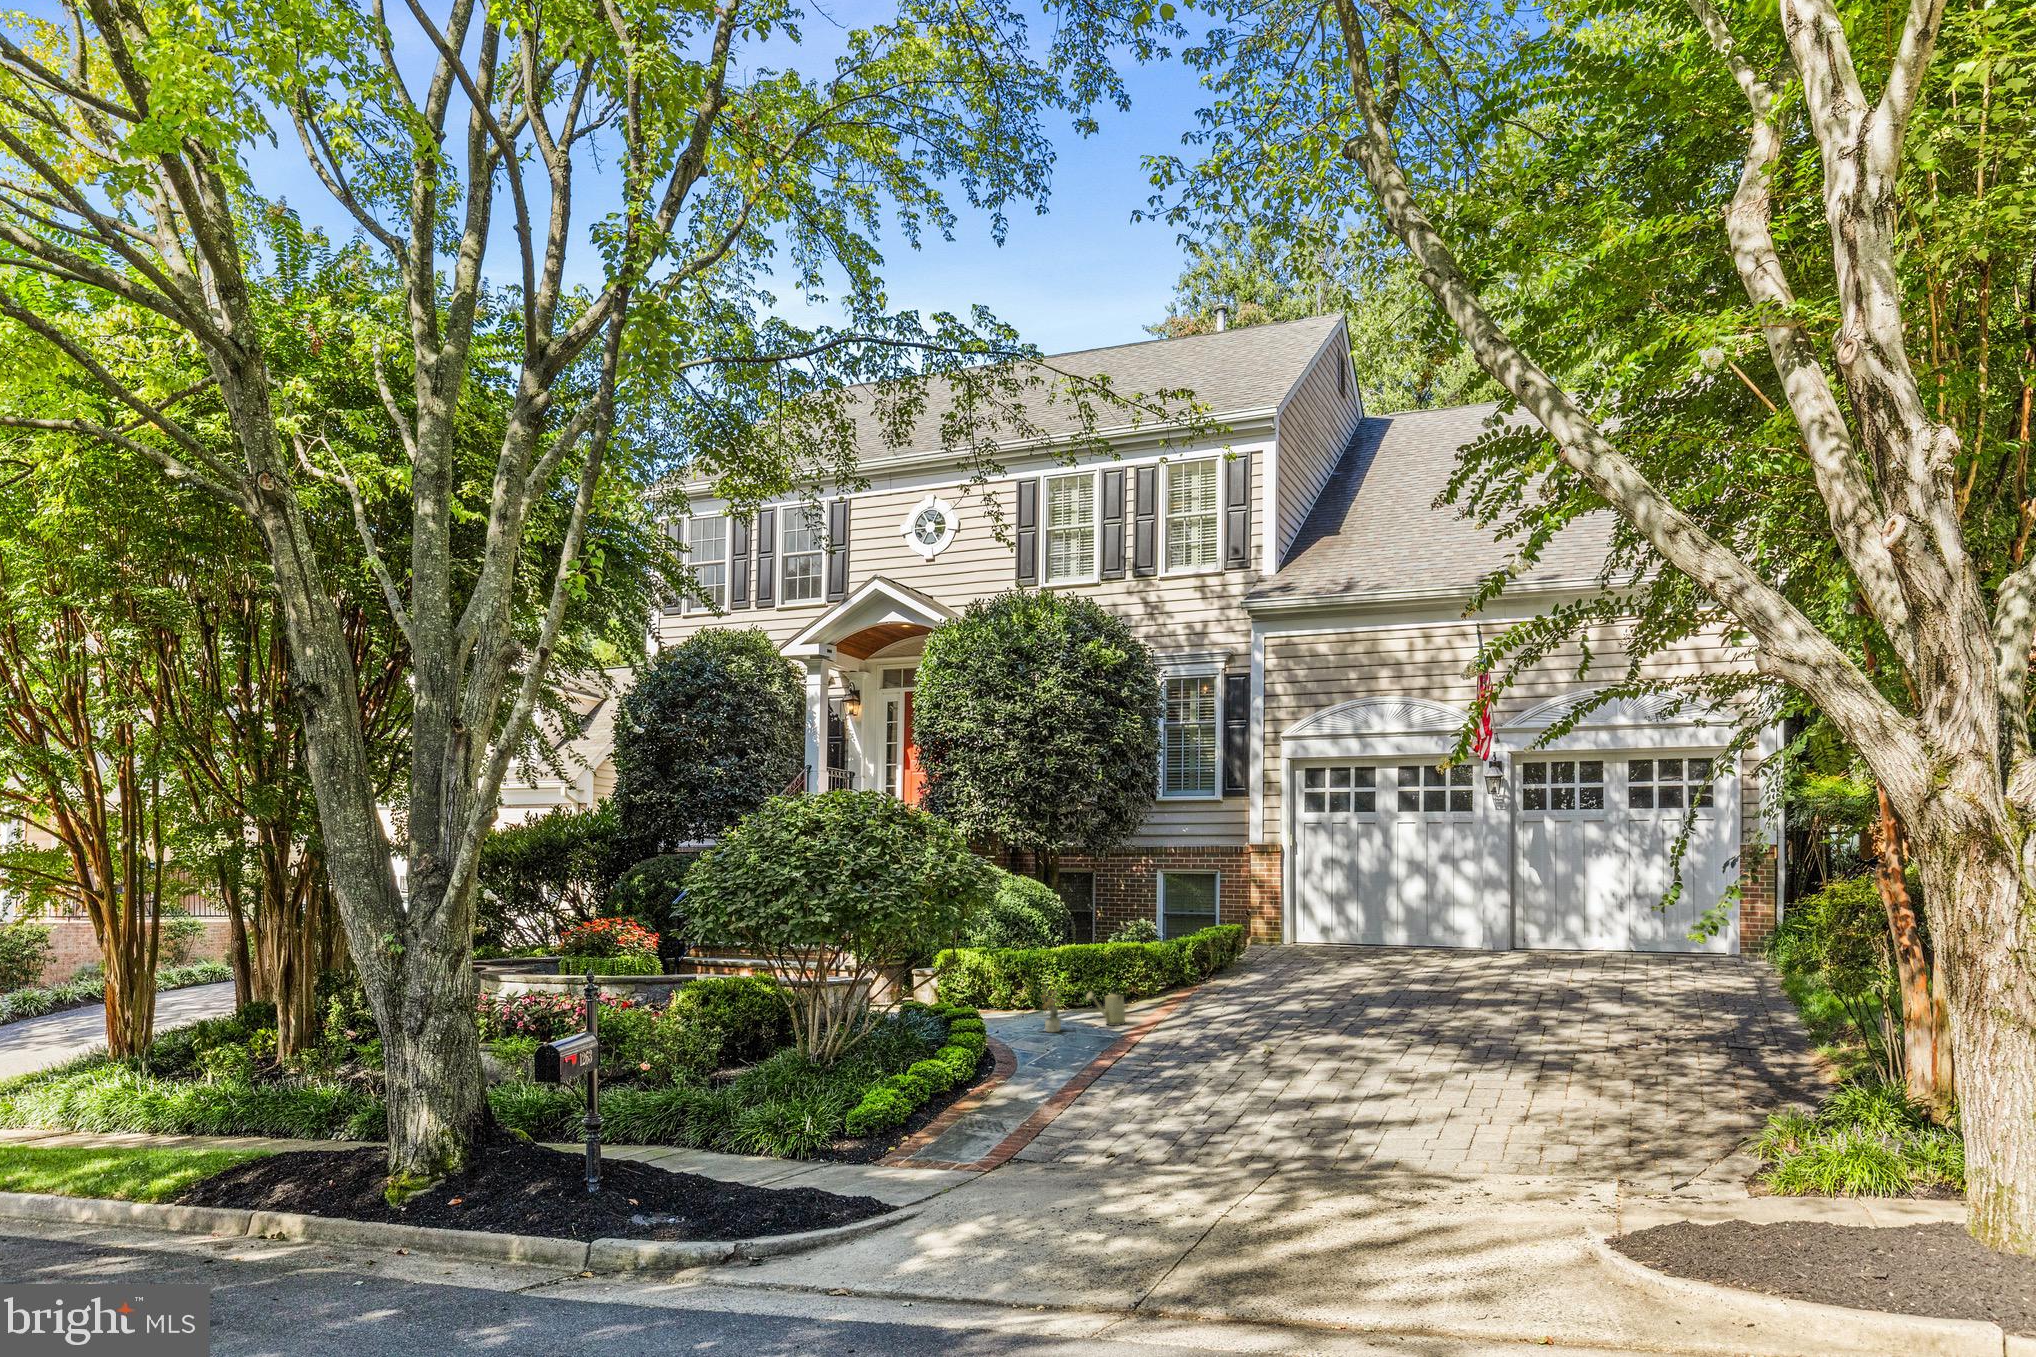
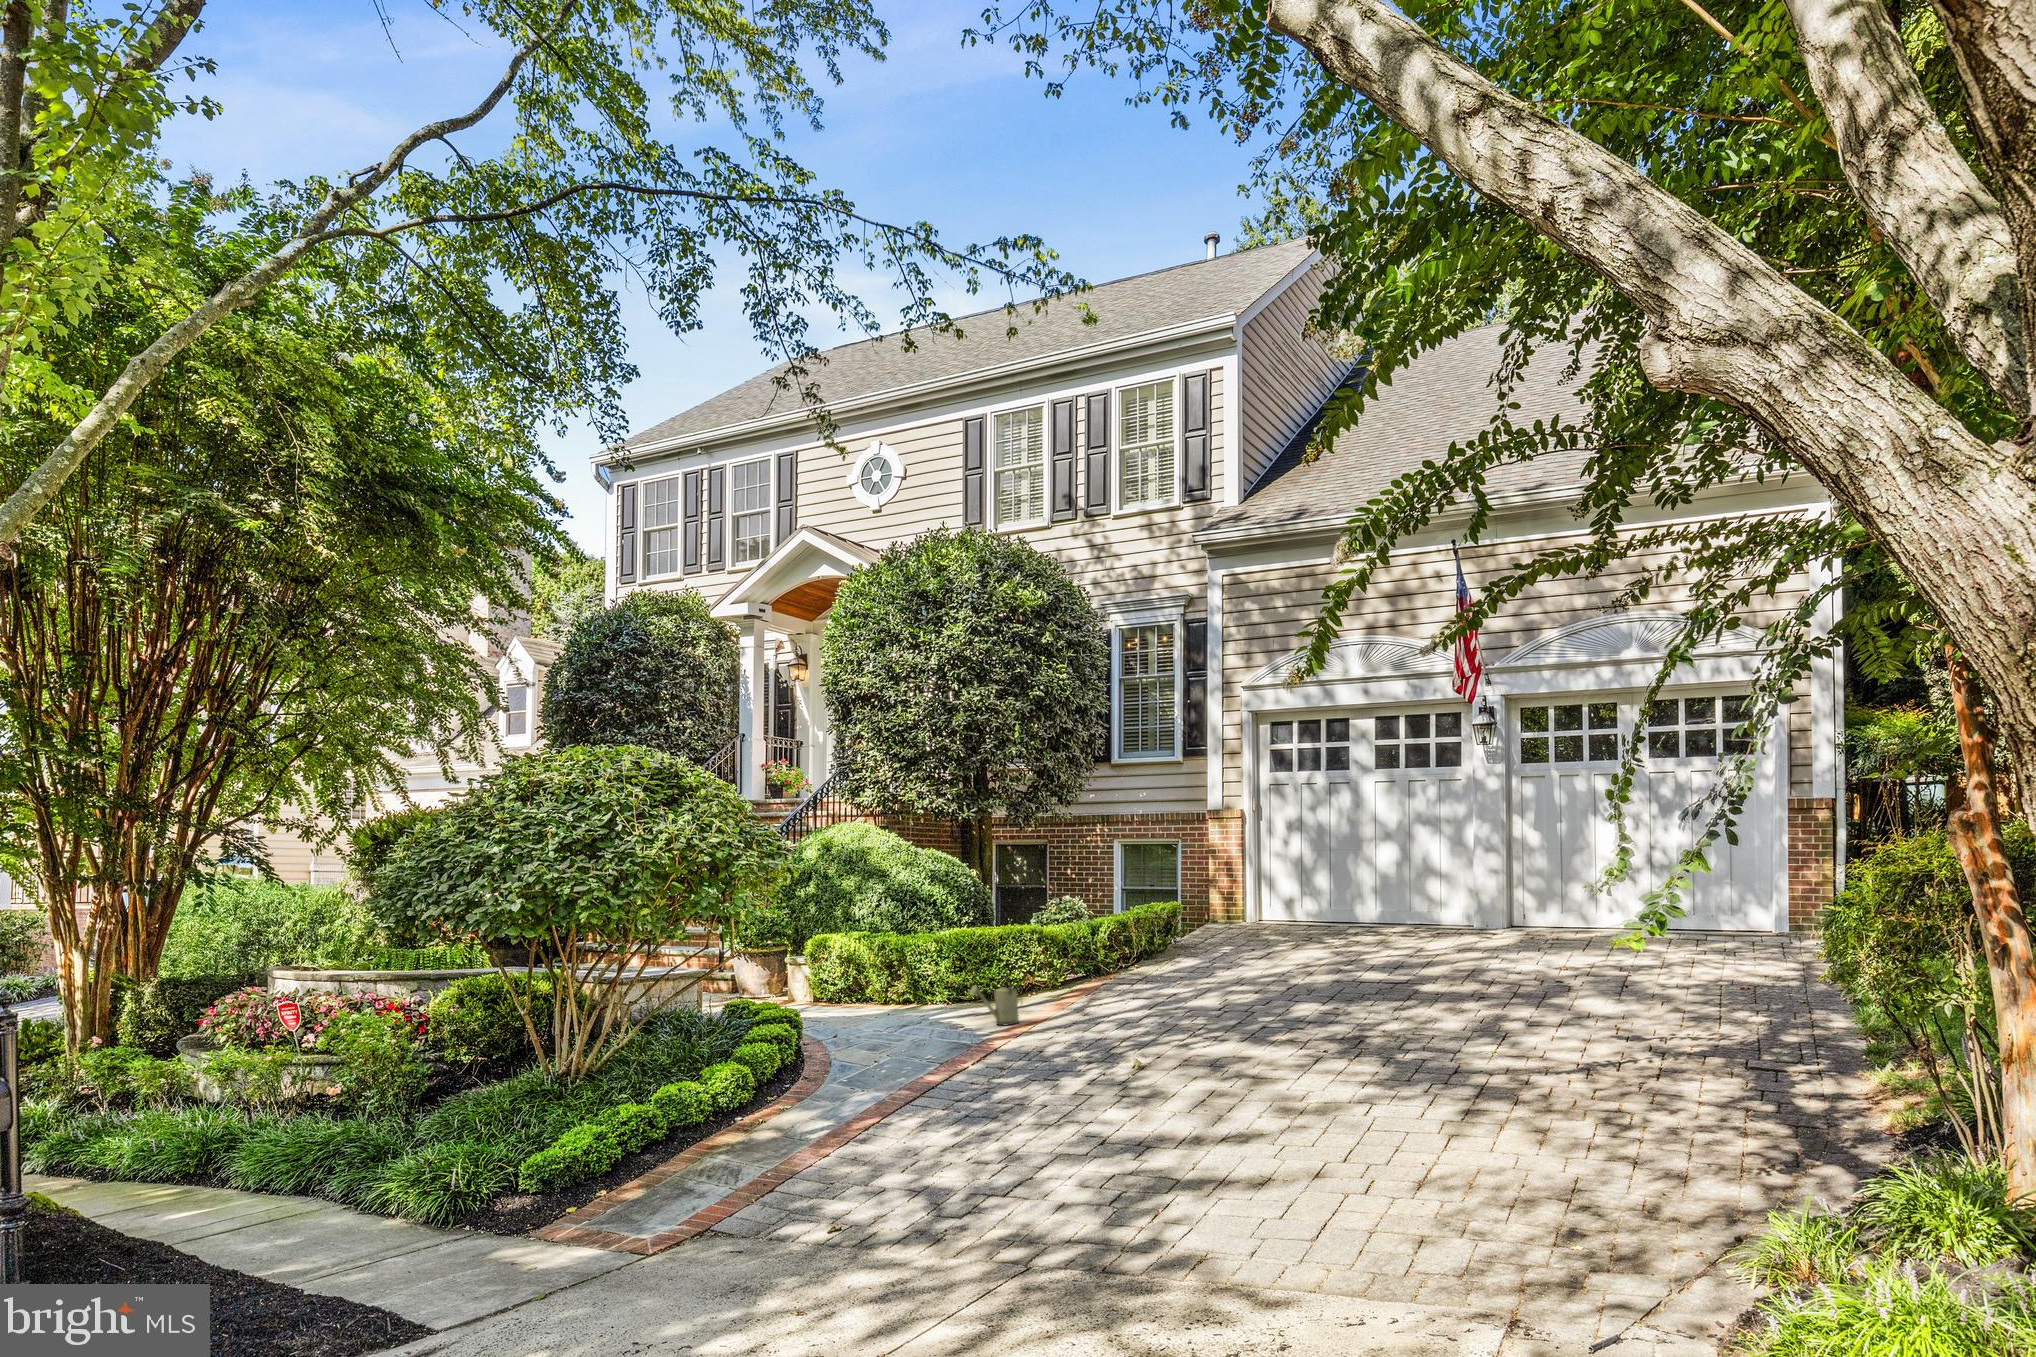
potted plant: present [1040,986,1061,1032] -> none [900,975,950,1034]

